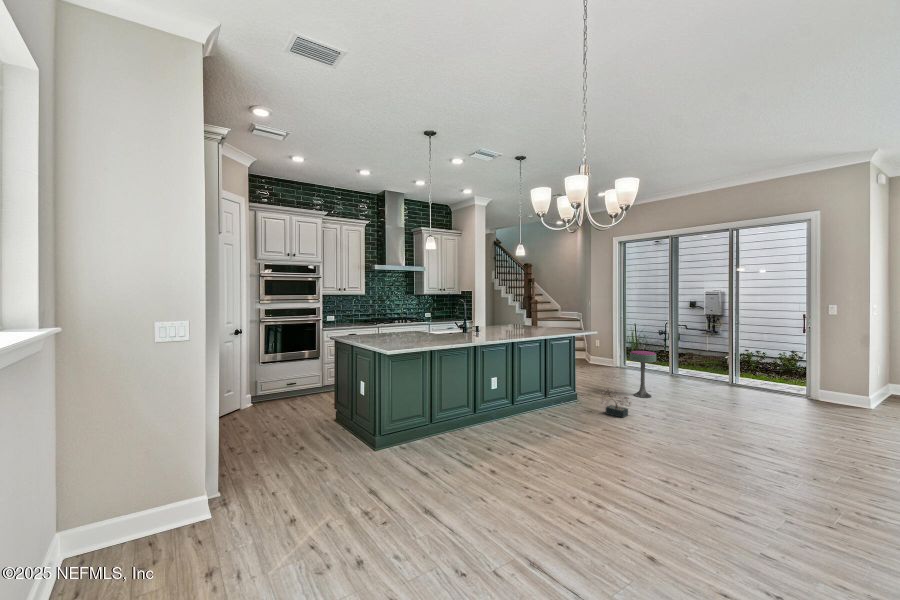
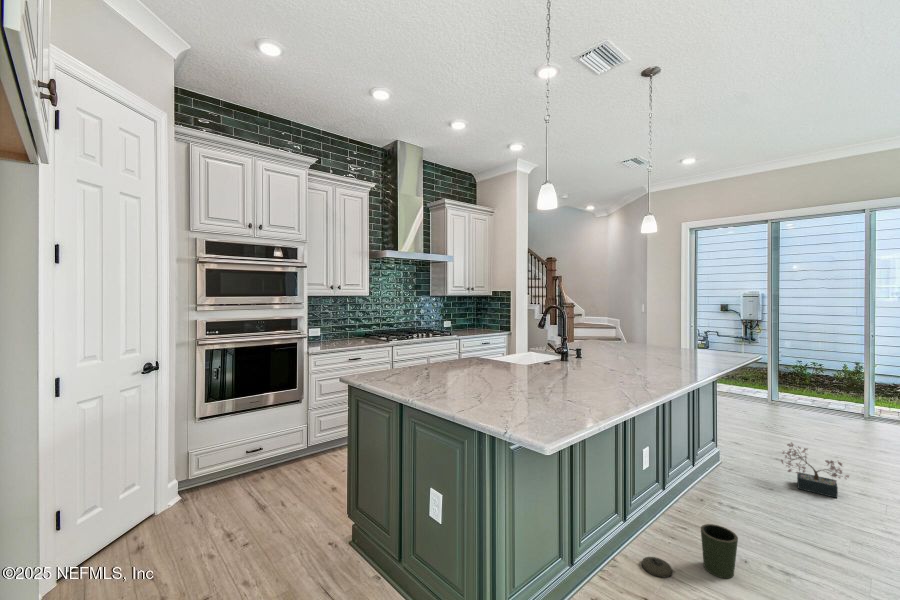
bar stool: present [630,351,656,398] -> none [770,376,816,446]
trash can: none [473,415,519,438] -> present [642,524,738,578]

